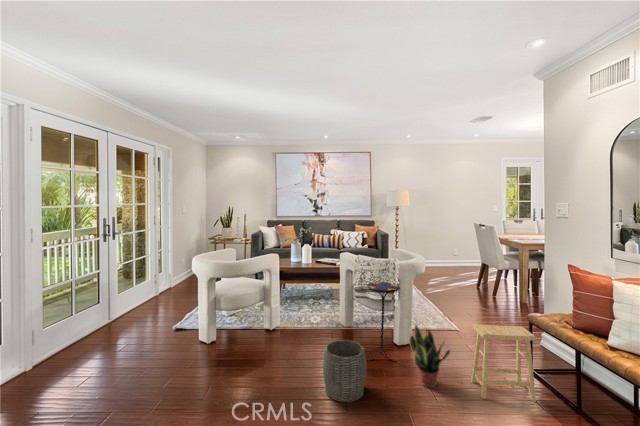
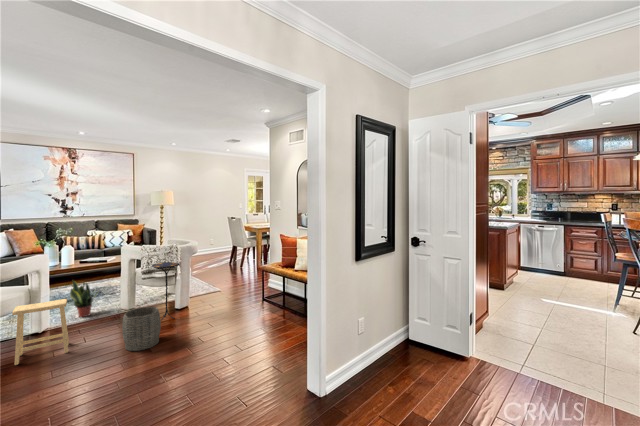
footstool: present [471,324,536,402] -> present [12,299,69,365]
potted plant: present [410,325,450,388] -> present [70,281,98,317]

